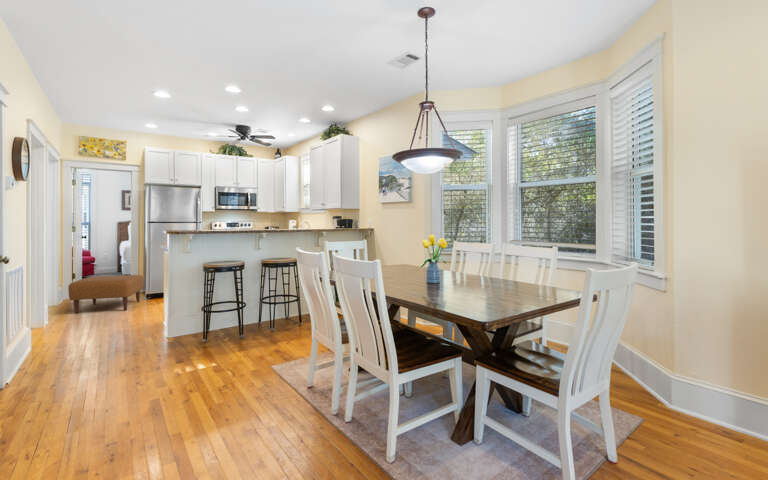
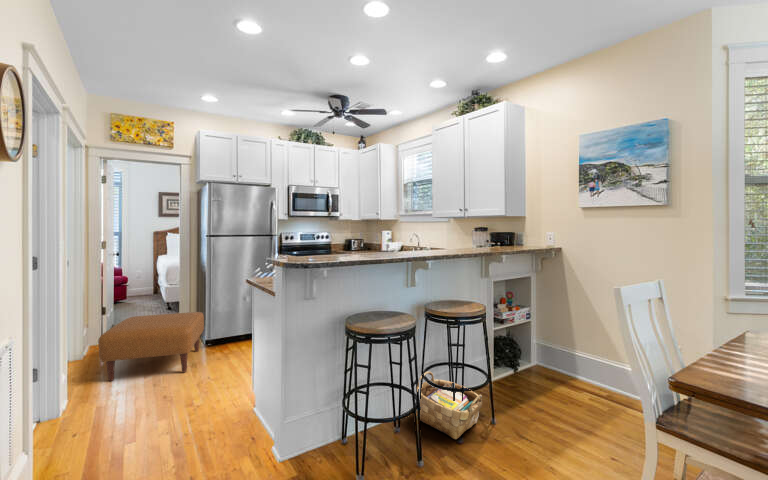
woven basket: none [252,300,288,332] -> present [416,372,482,439]

